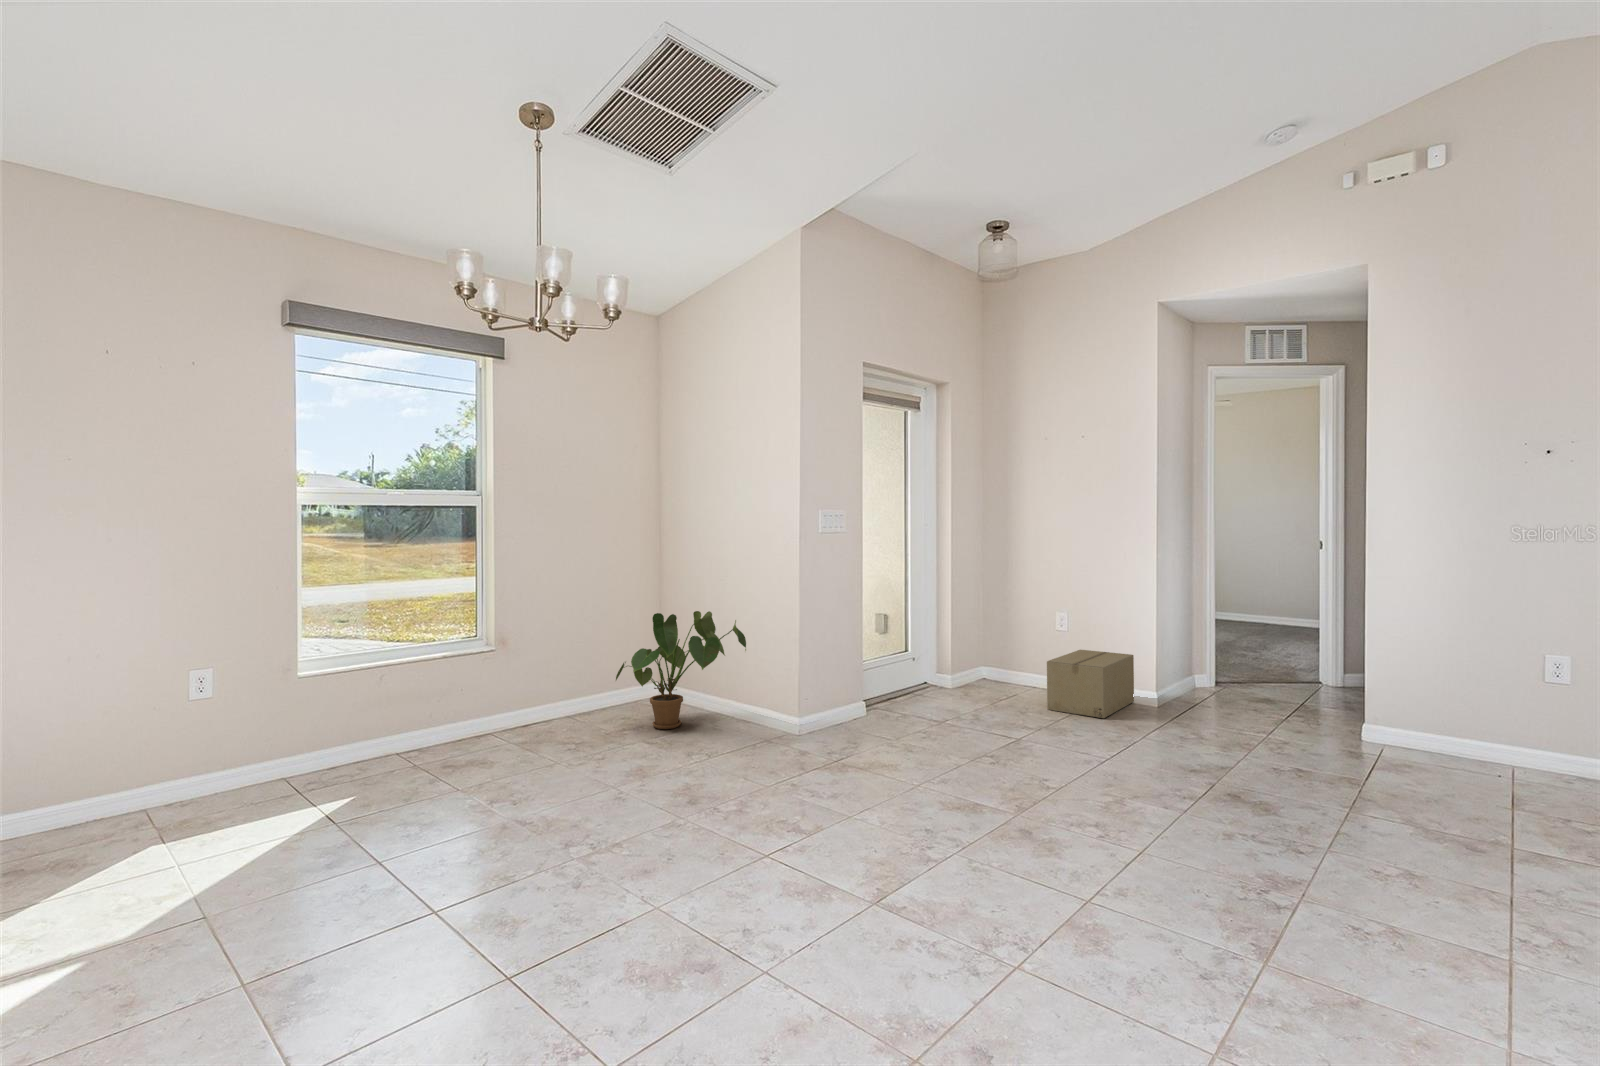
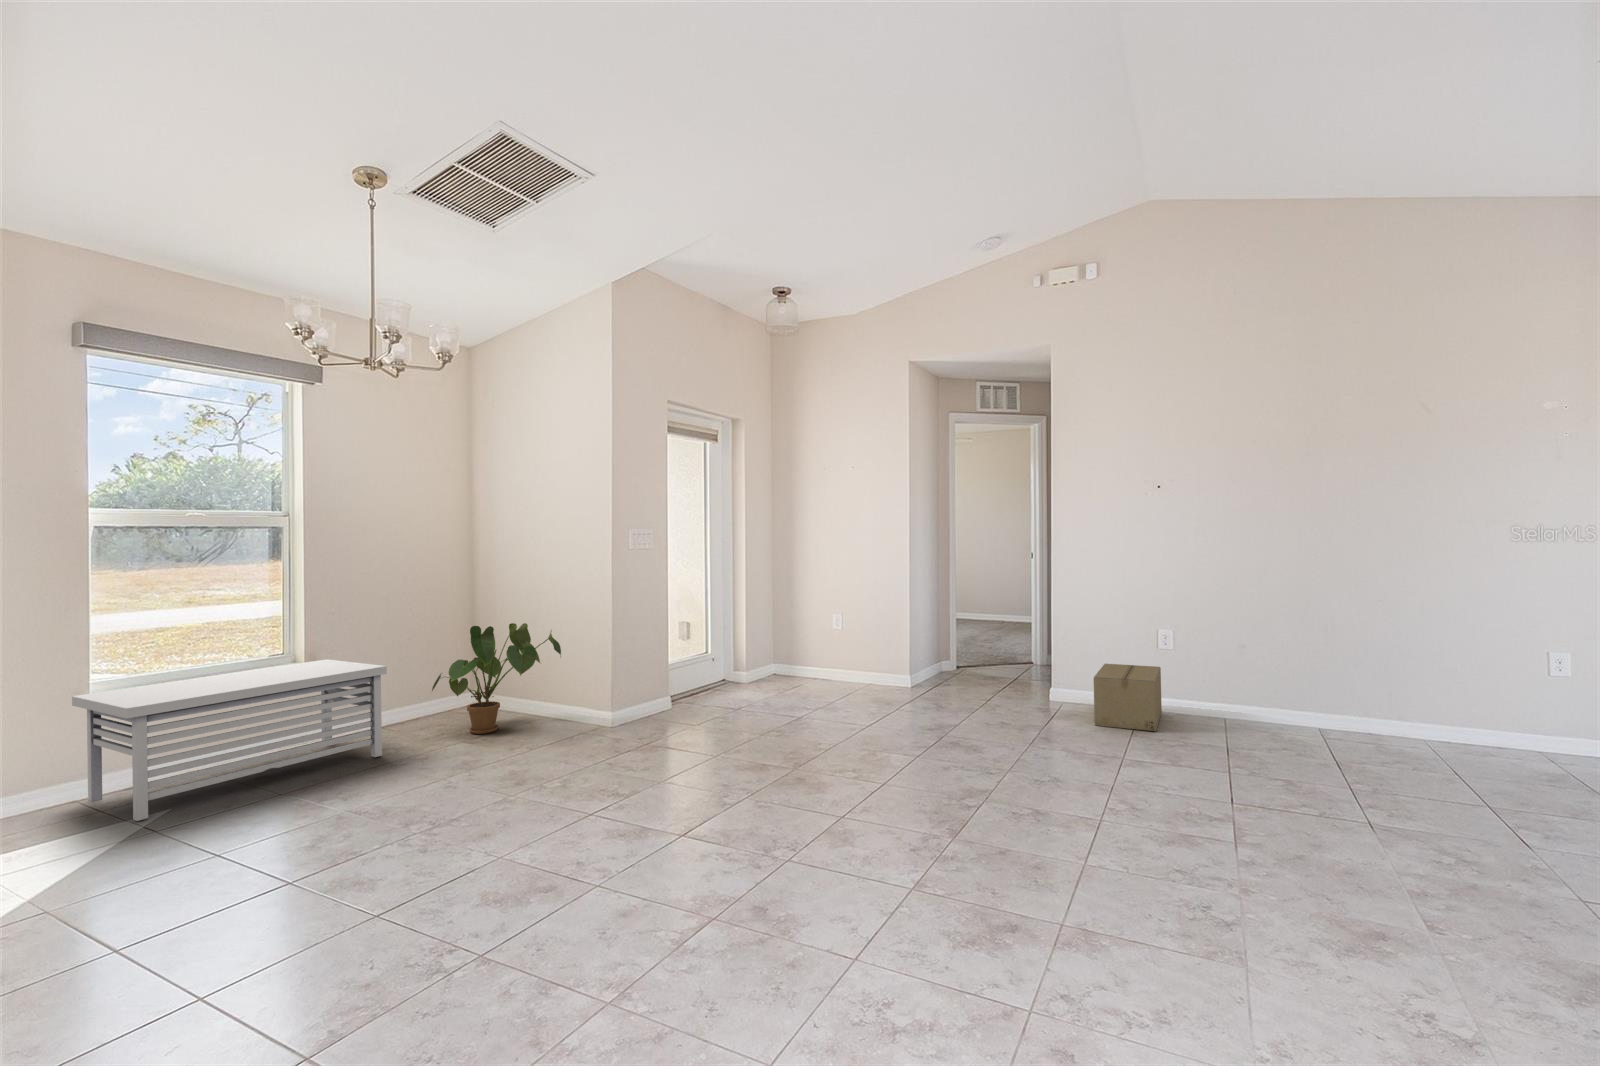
storage bench: none [287,642,569,802] -> present [72,659,387,821]
cardboard box: present [1047,650,1134,718] -> present [1094,664,1162,731]

